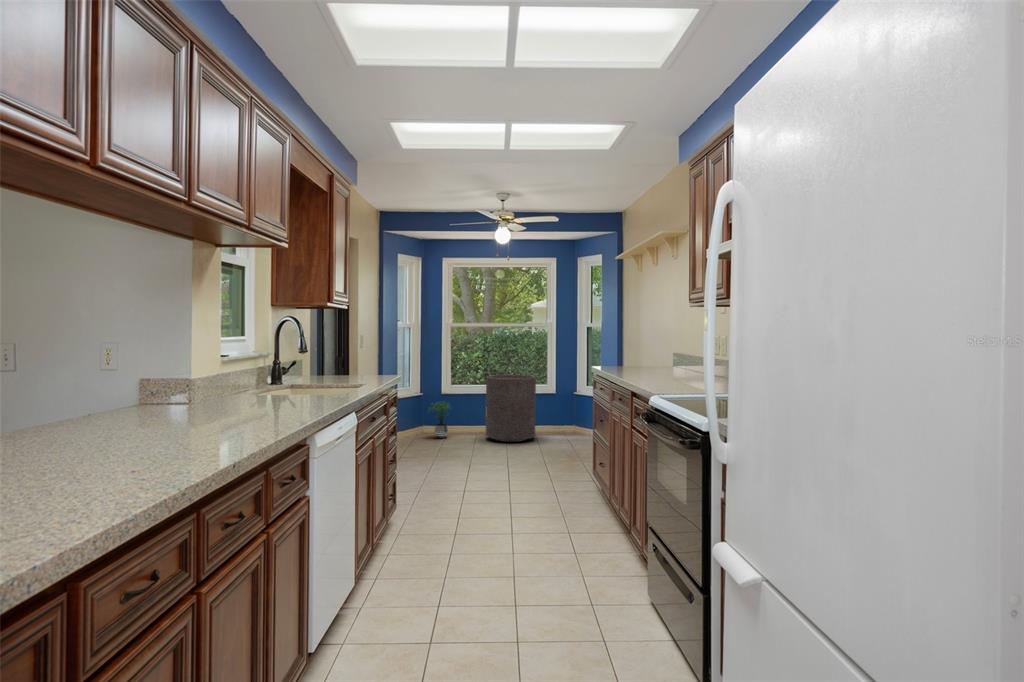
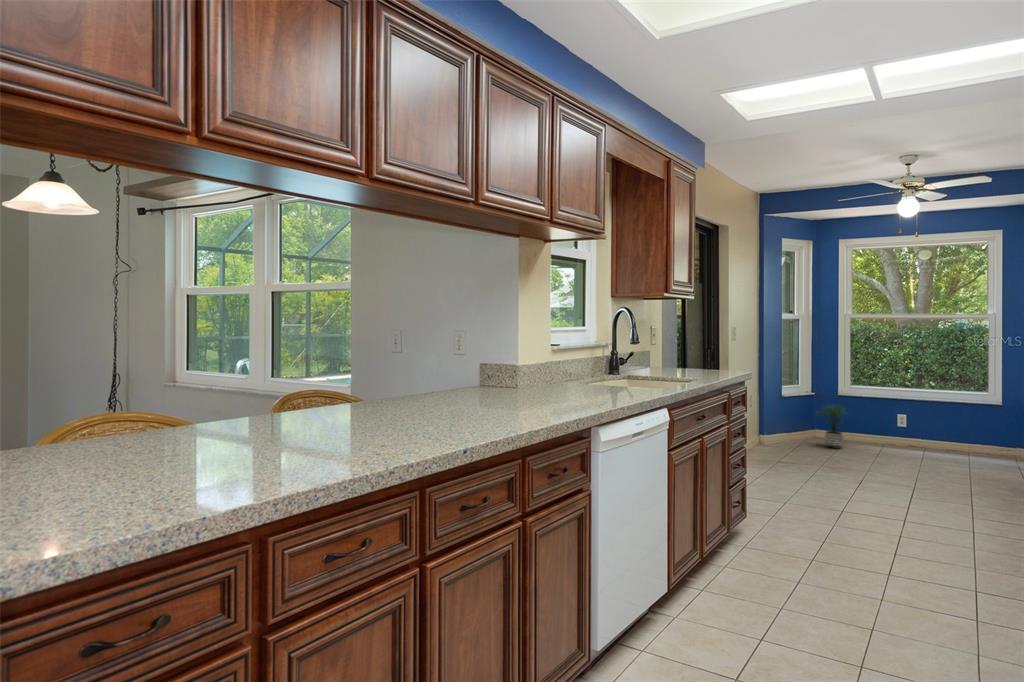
trash can: present [486,375,536,442] -> none [898,377,985,468]

